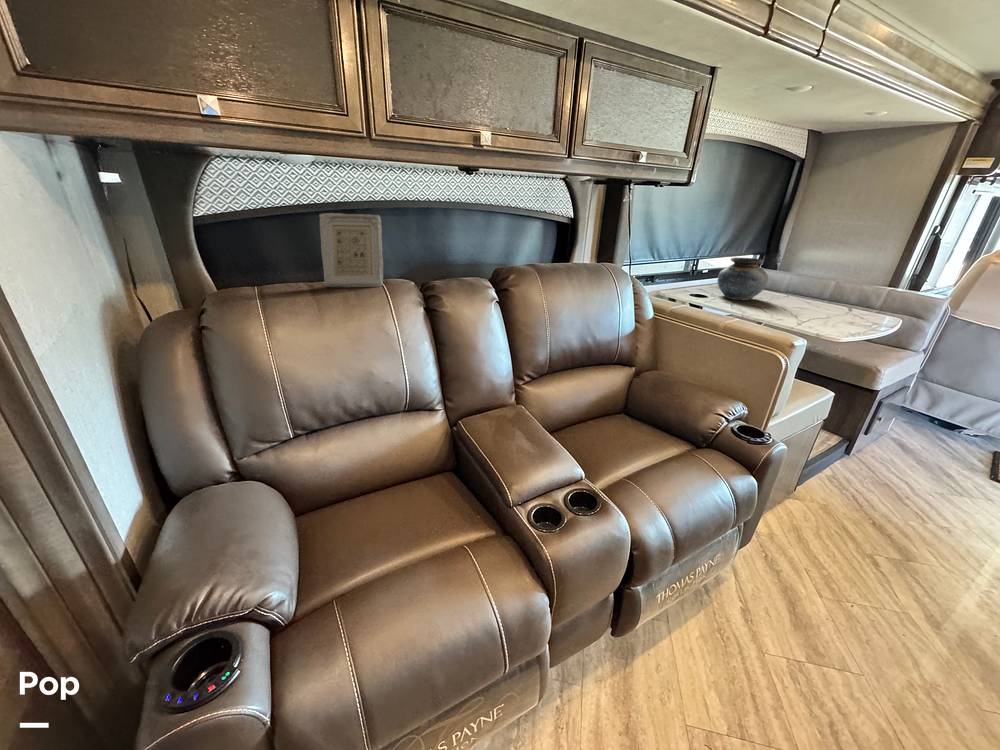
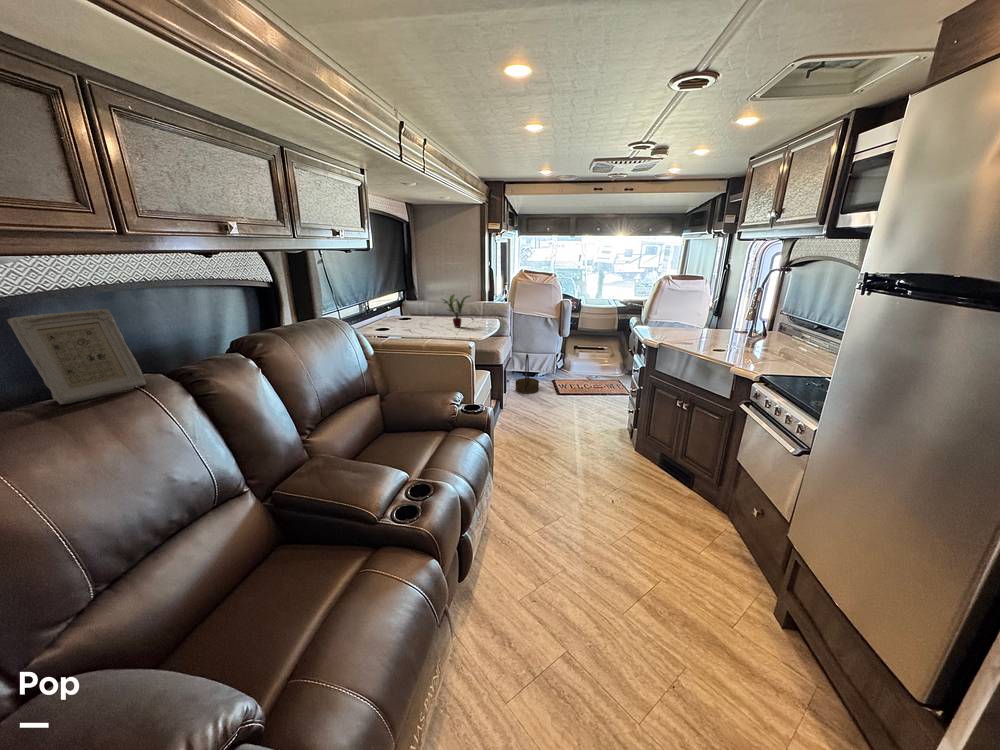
vase: present [718,258,768,300] -> none [389,296,423,328]
potted plant: none [801,265,860,315] -> present [443,294,471,327]
basket: none [896,388,956,455] -> present [515,354,539,394]

